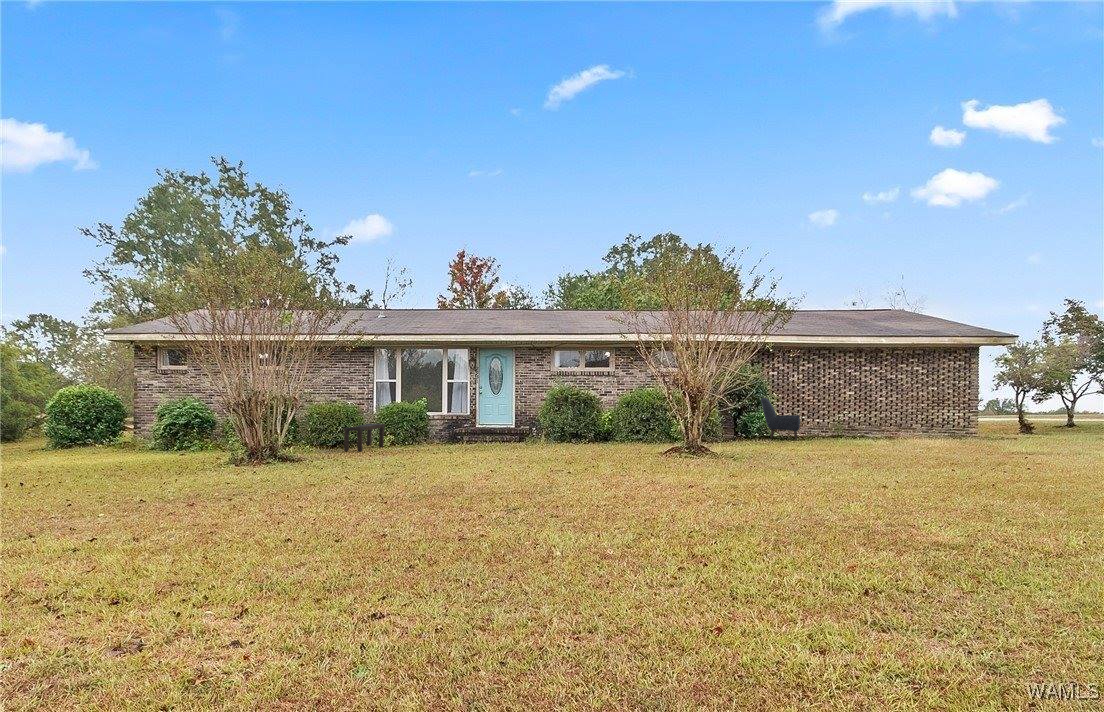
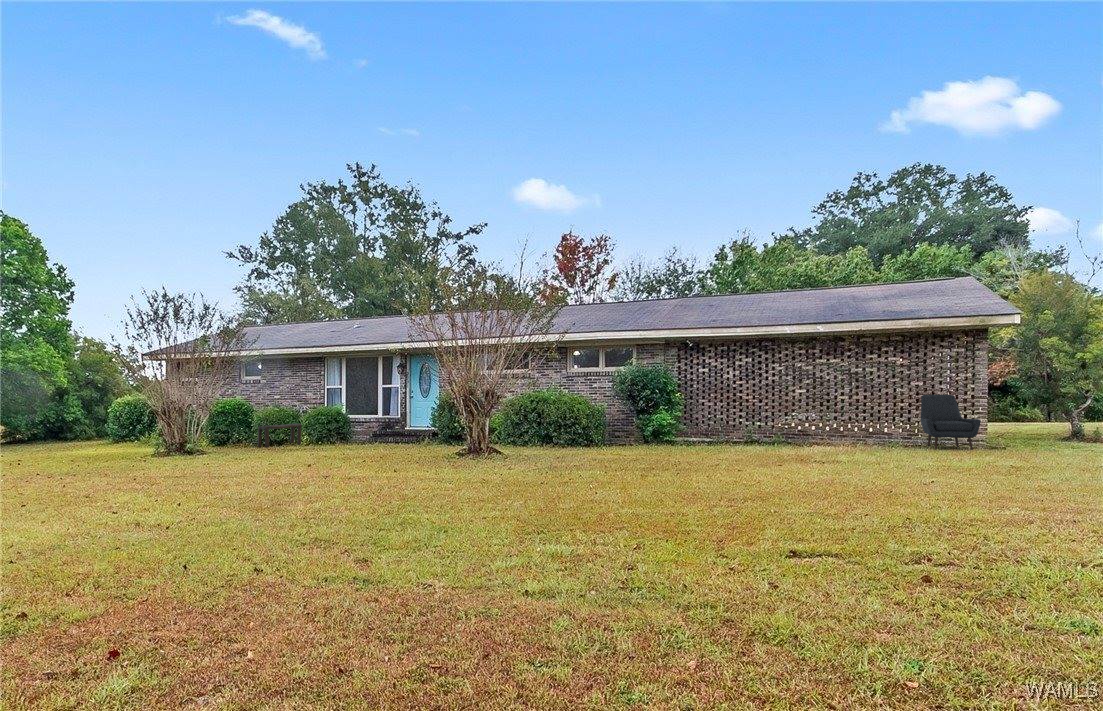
chair: present [761,398,800,440] -> present [921,395,981,450]

